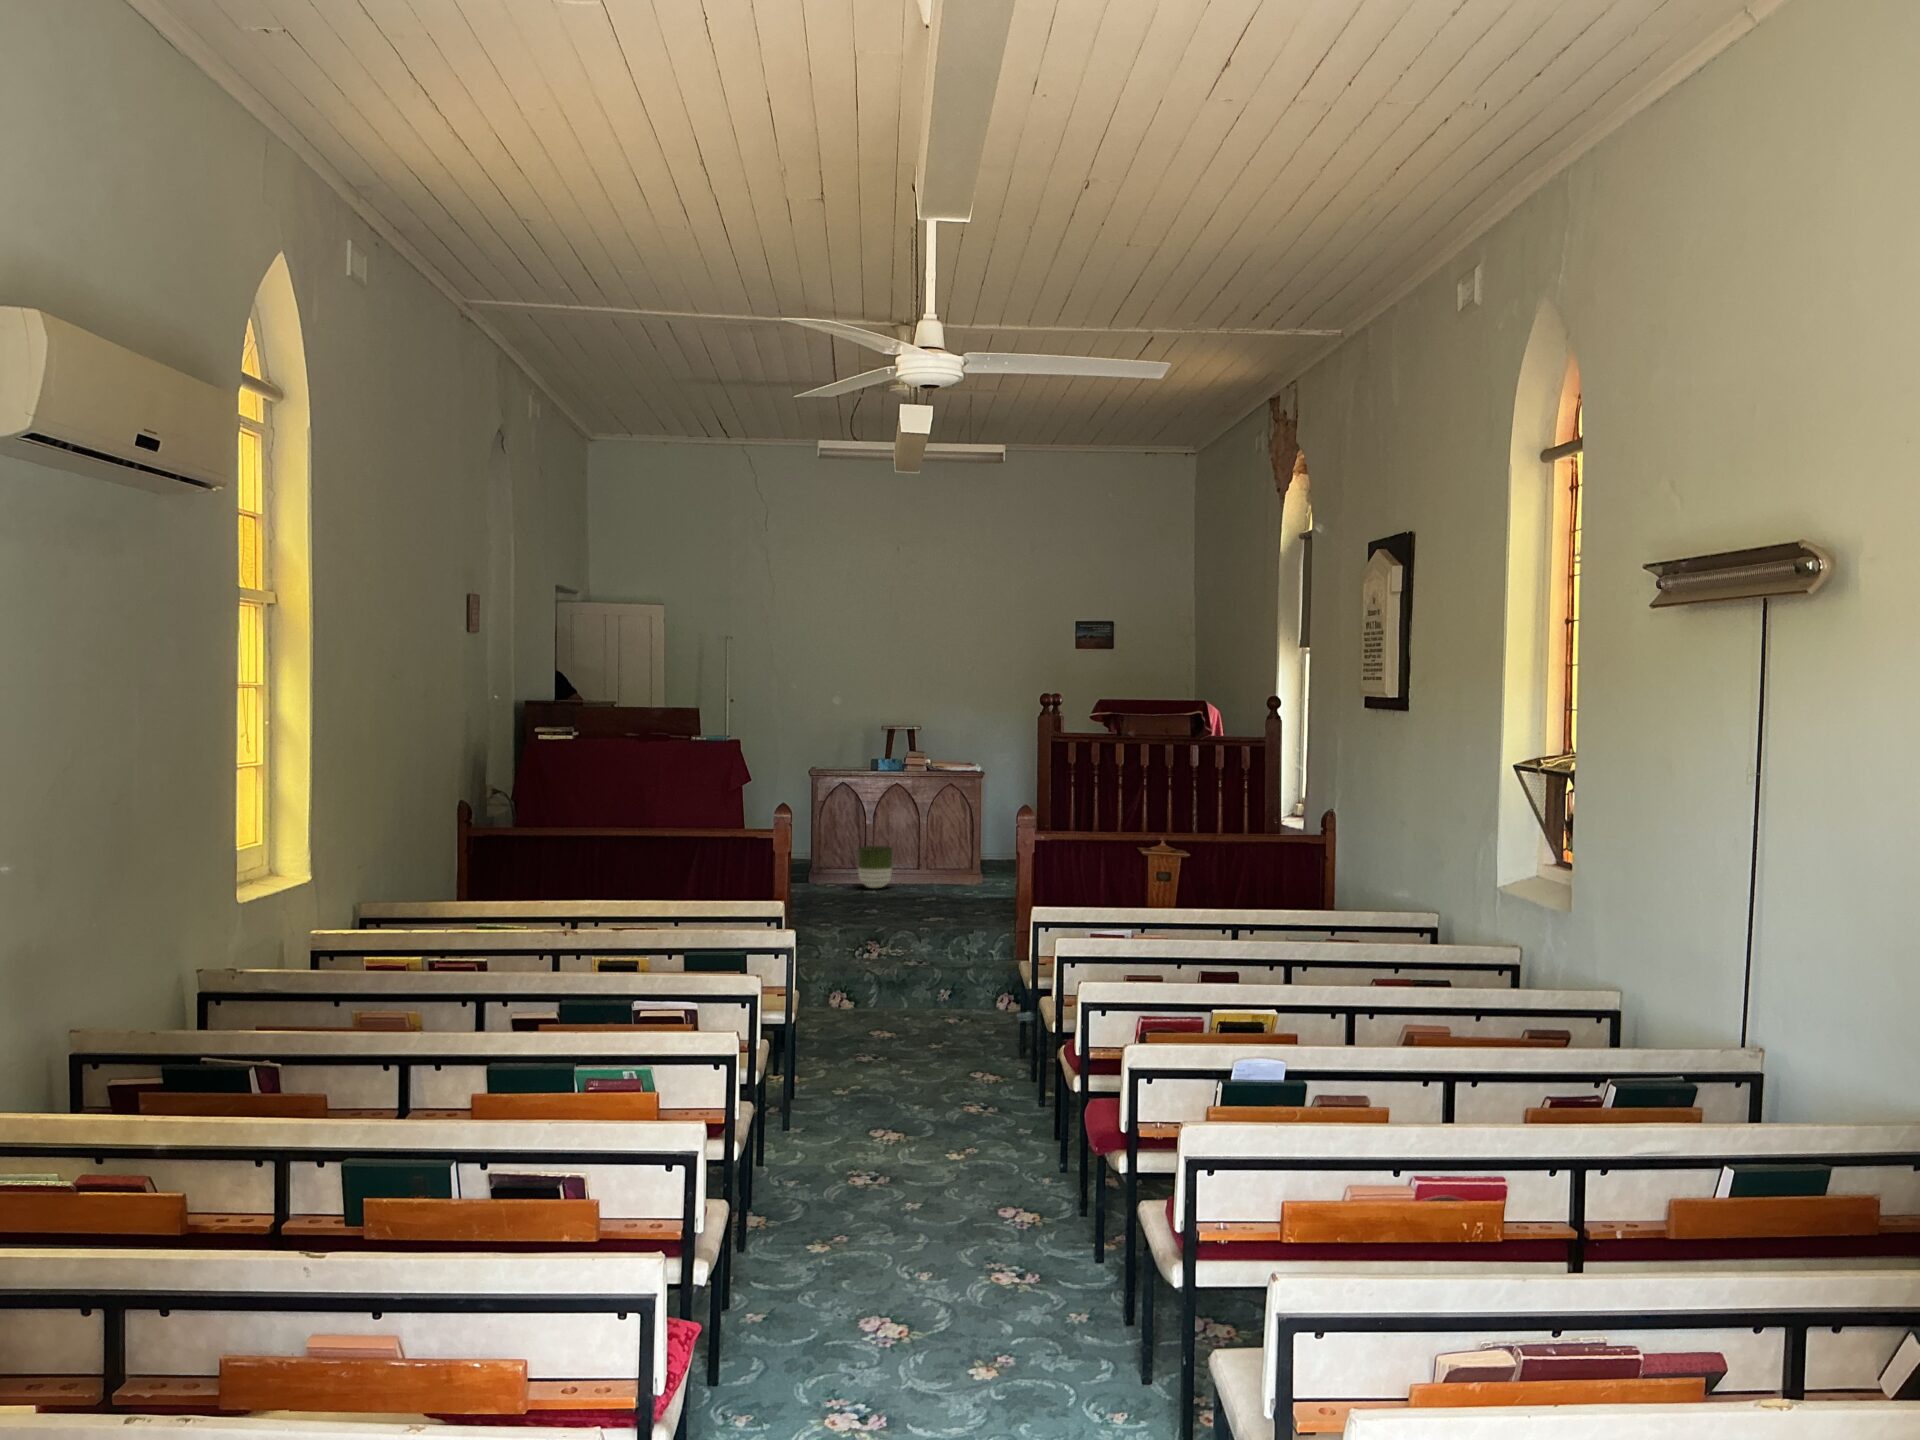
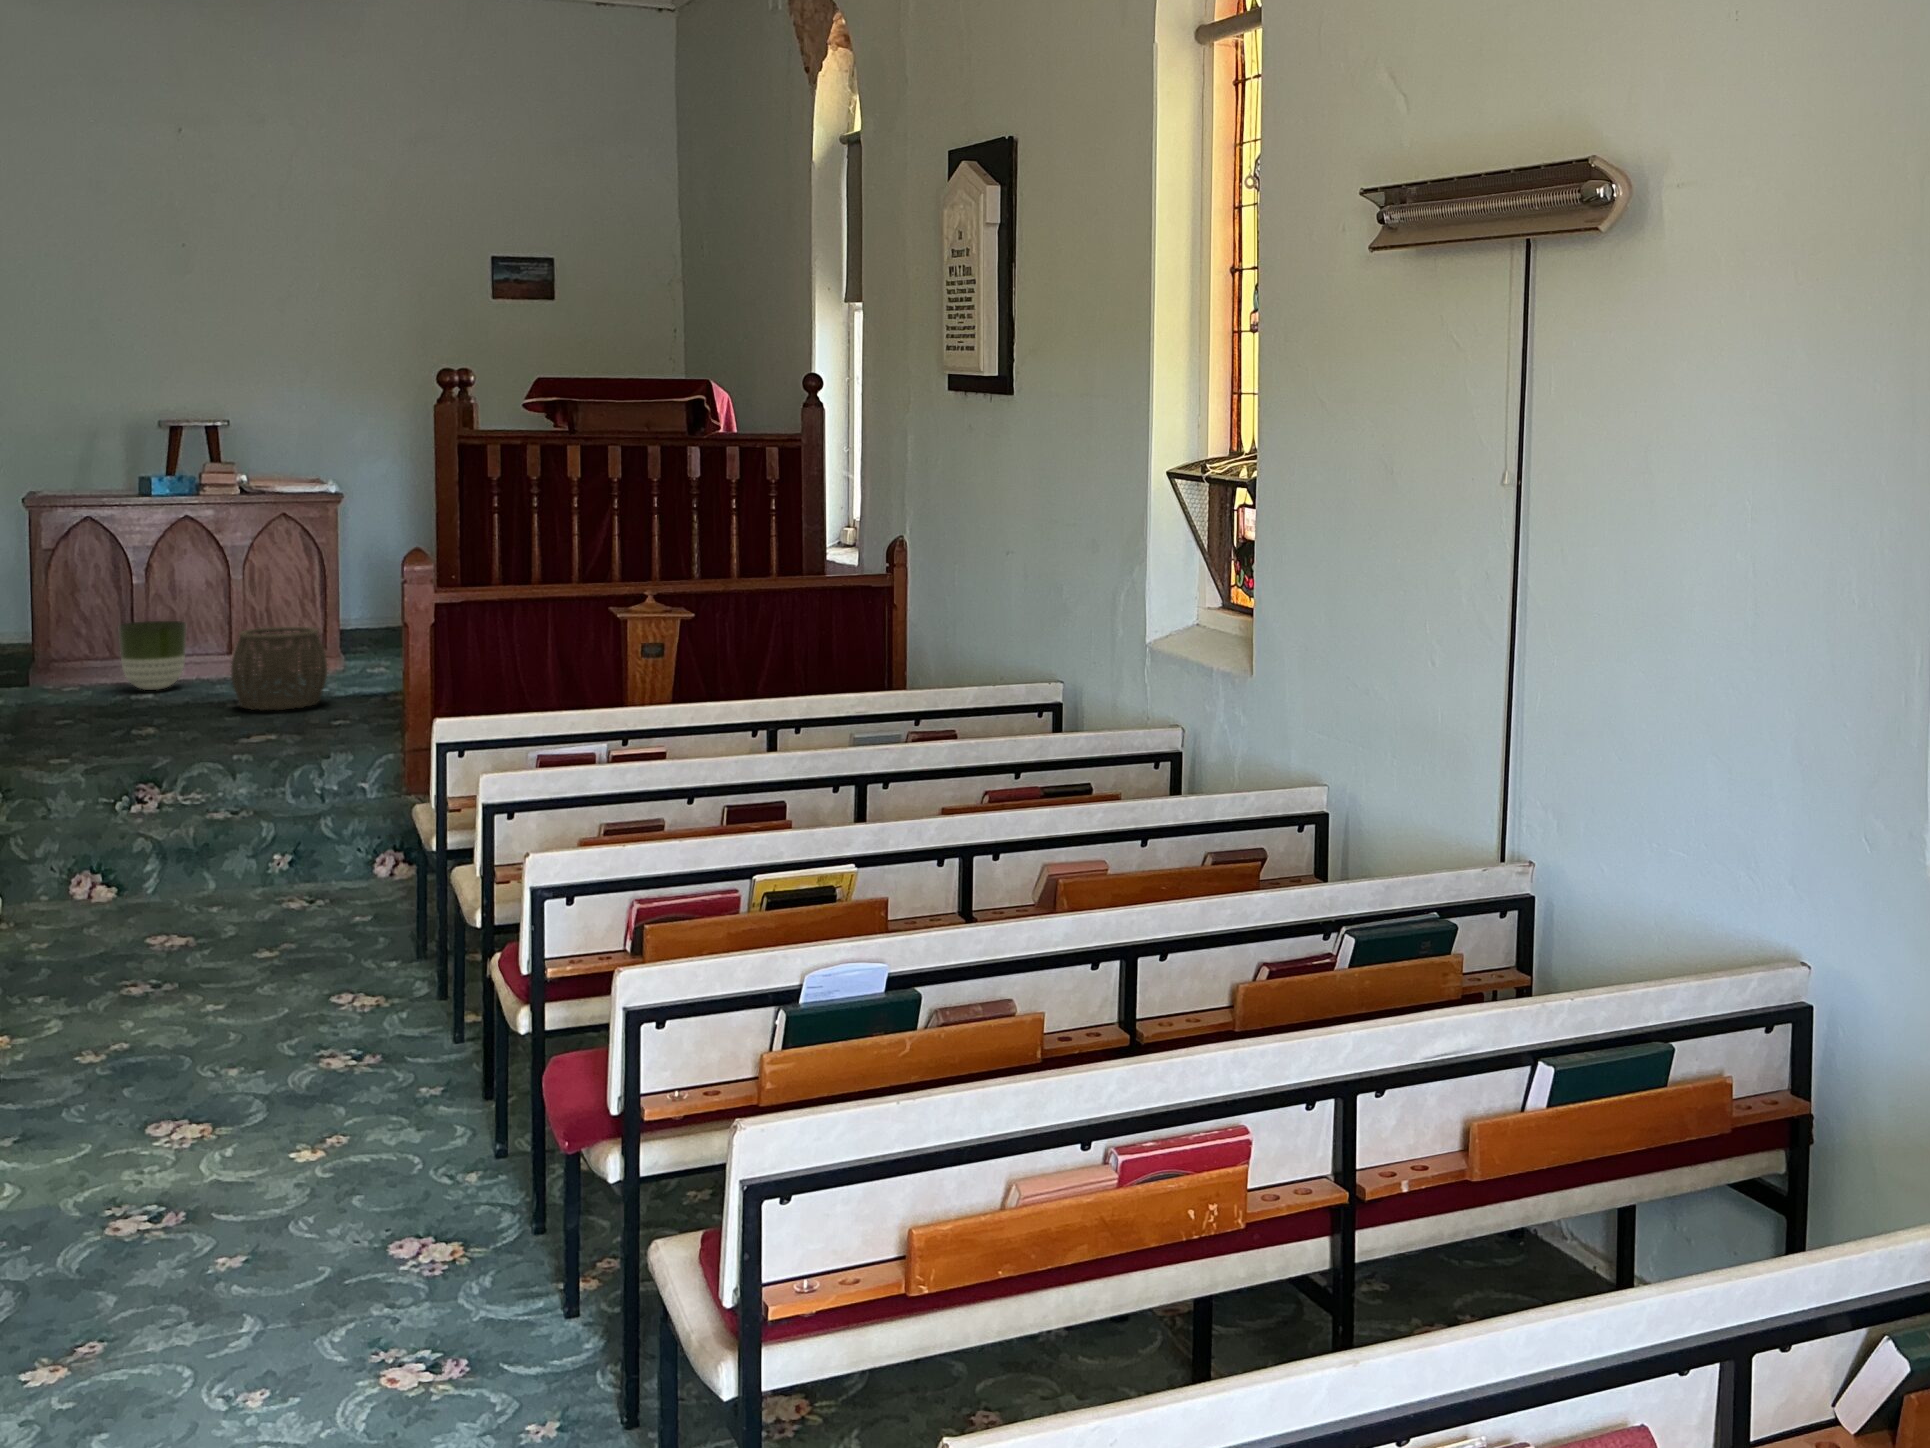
woven basket: none [917,853,972,904] -> present [231,627,328,710]

